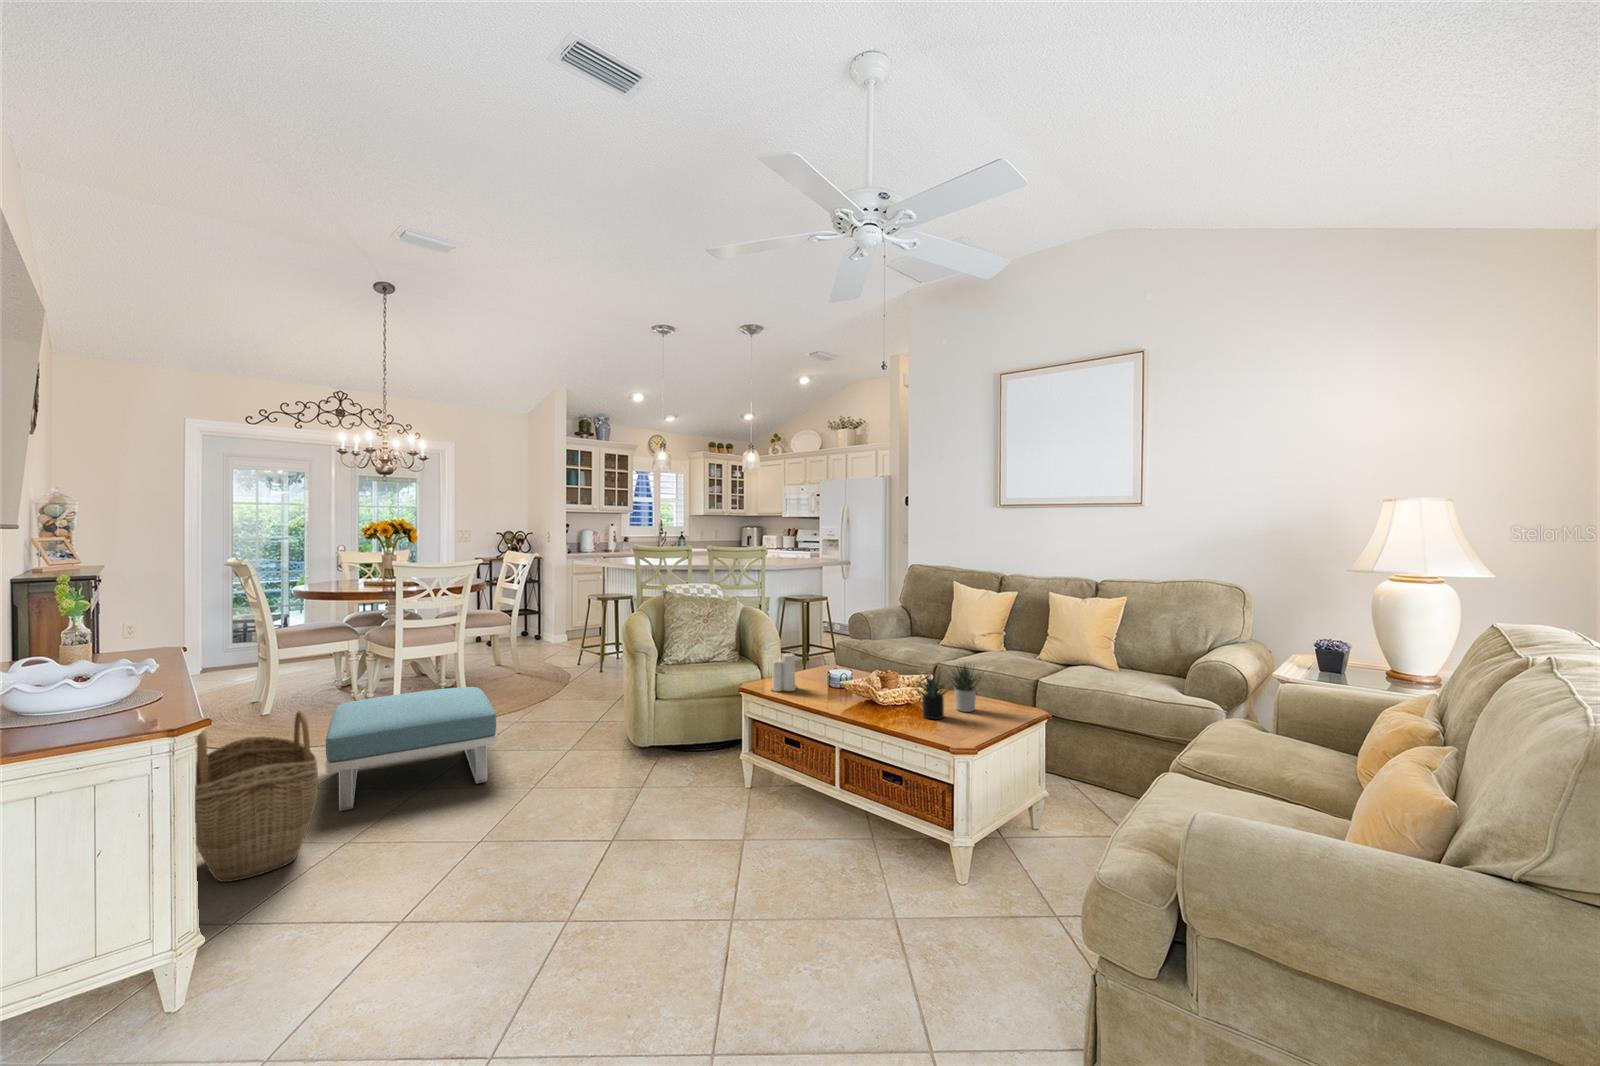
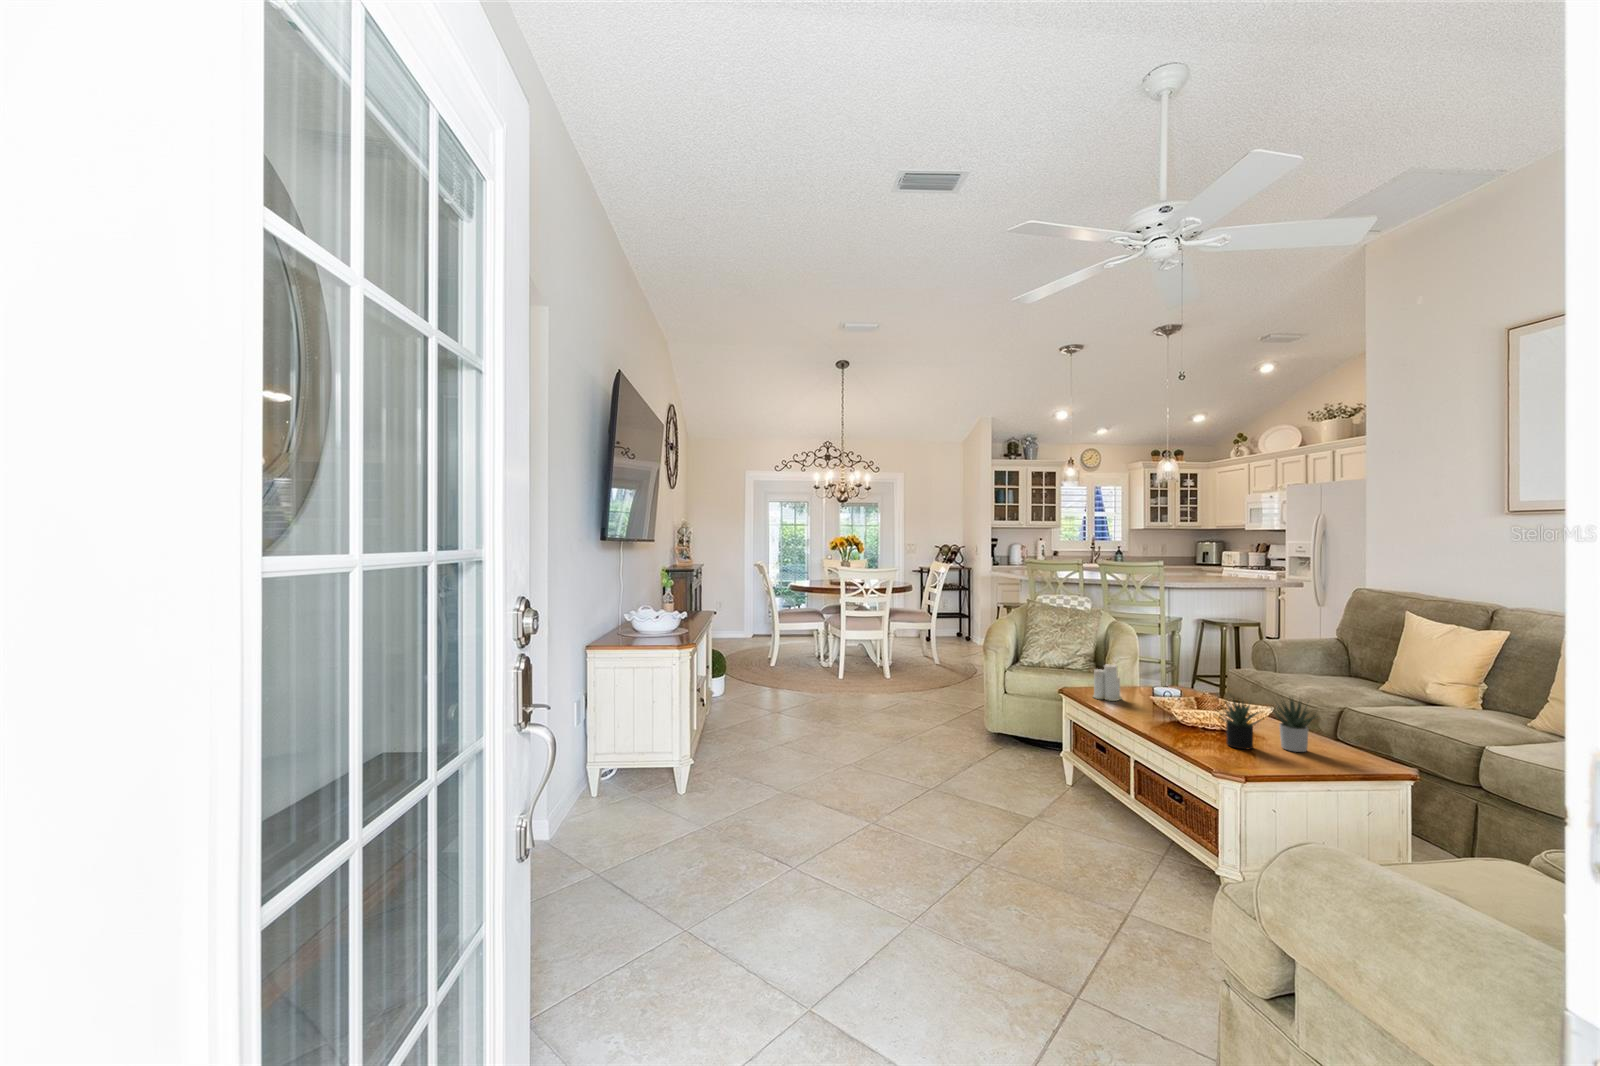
footstool: present [325,687,497,811] -> none [782,659,886,730]
woven basket: present [195,710,318,882] -> none [712,654,771,747]

